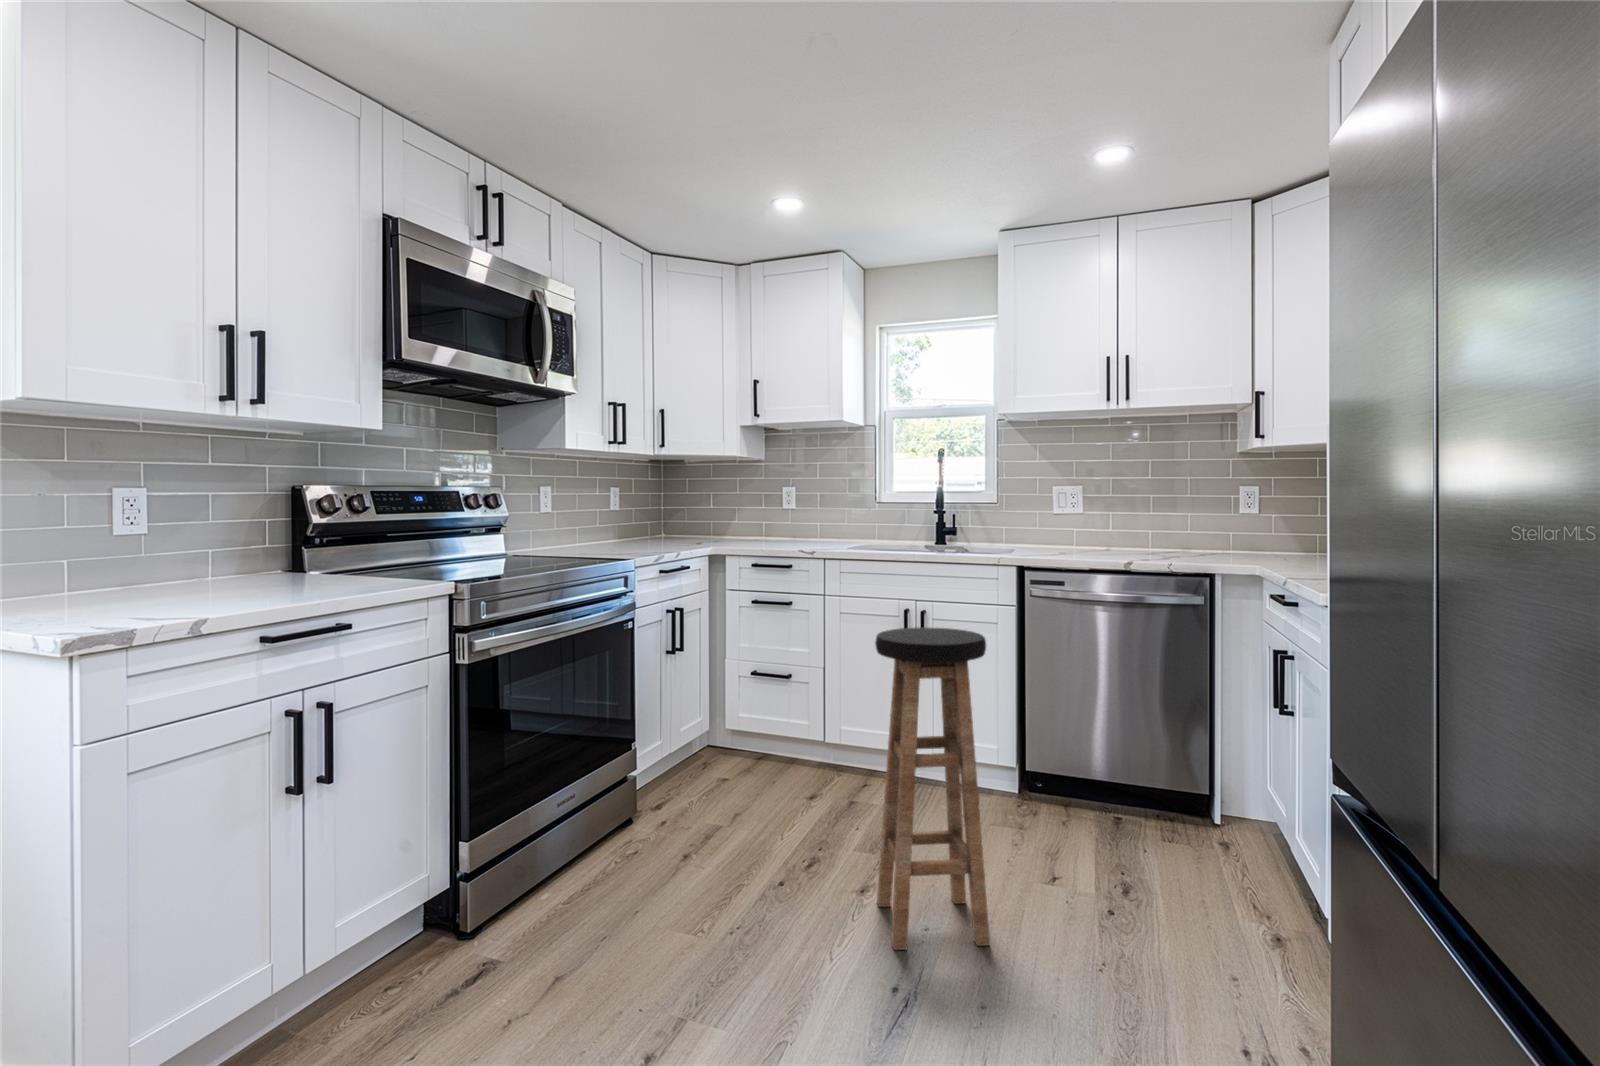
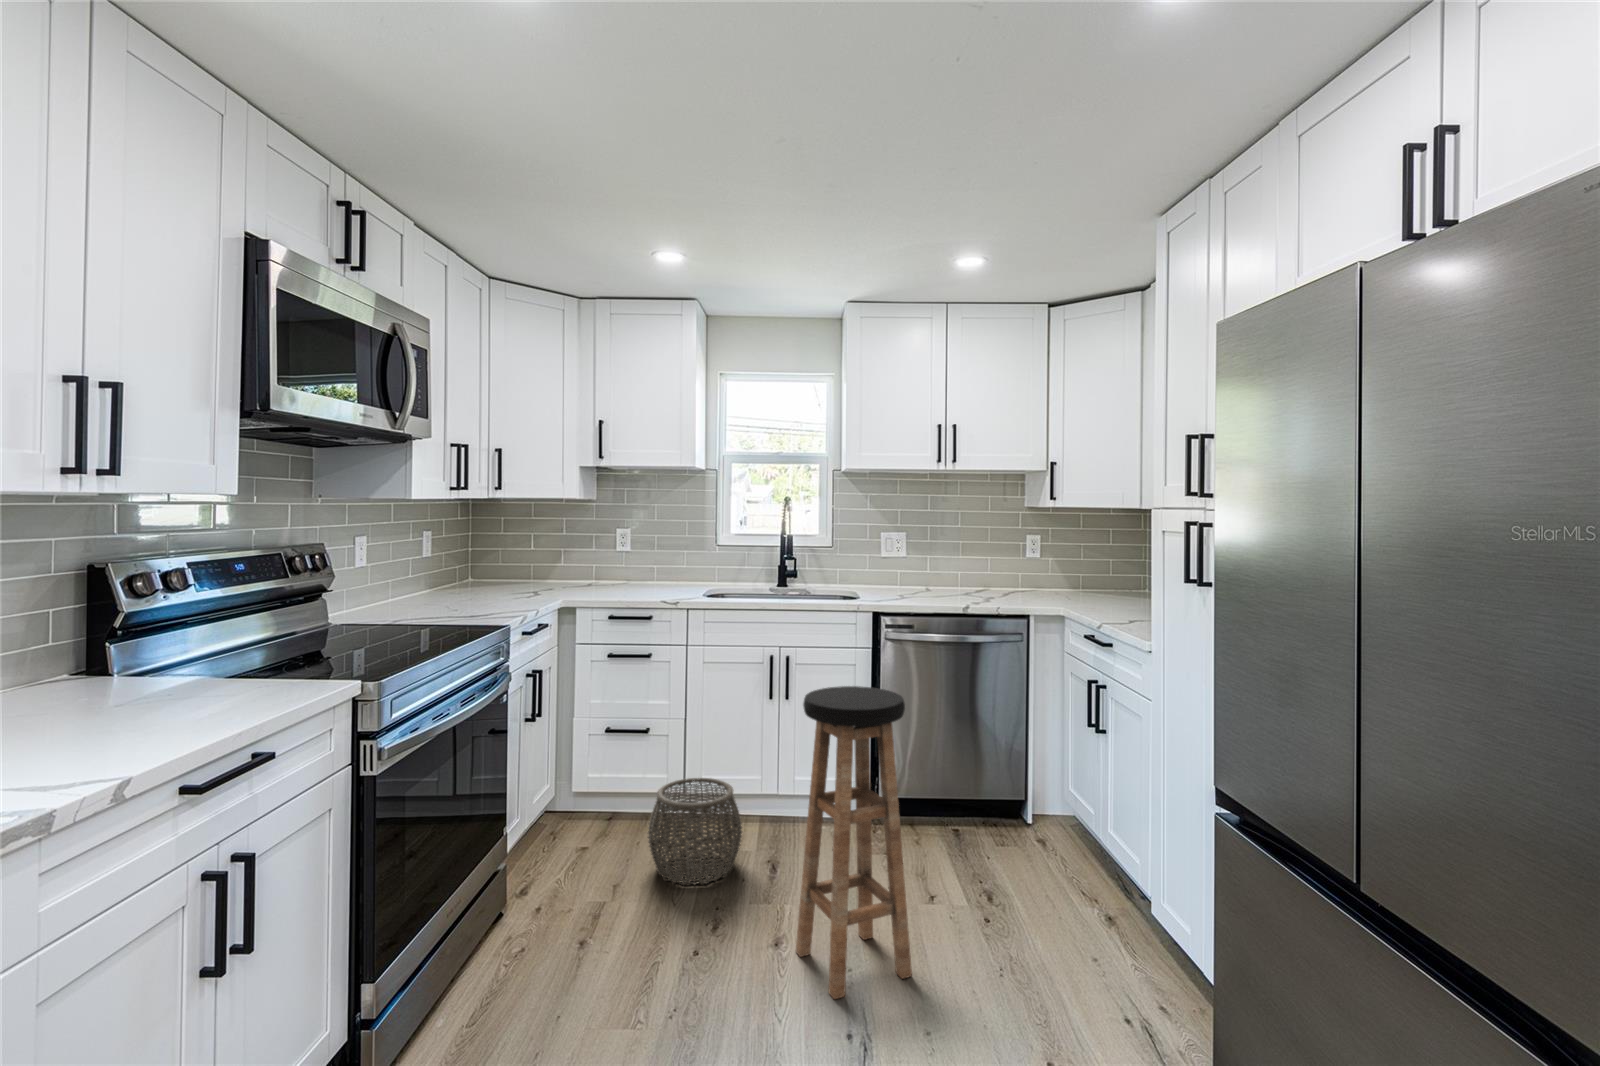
woven basket: none [768,726,862,830] -> present [648,778,742,885]

